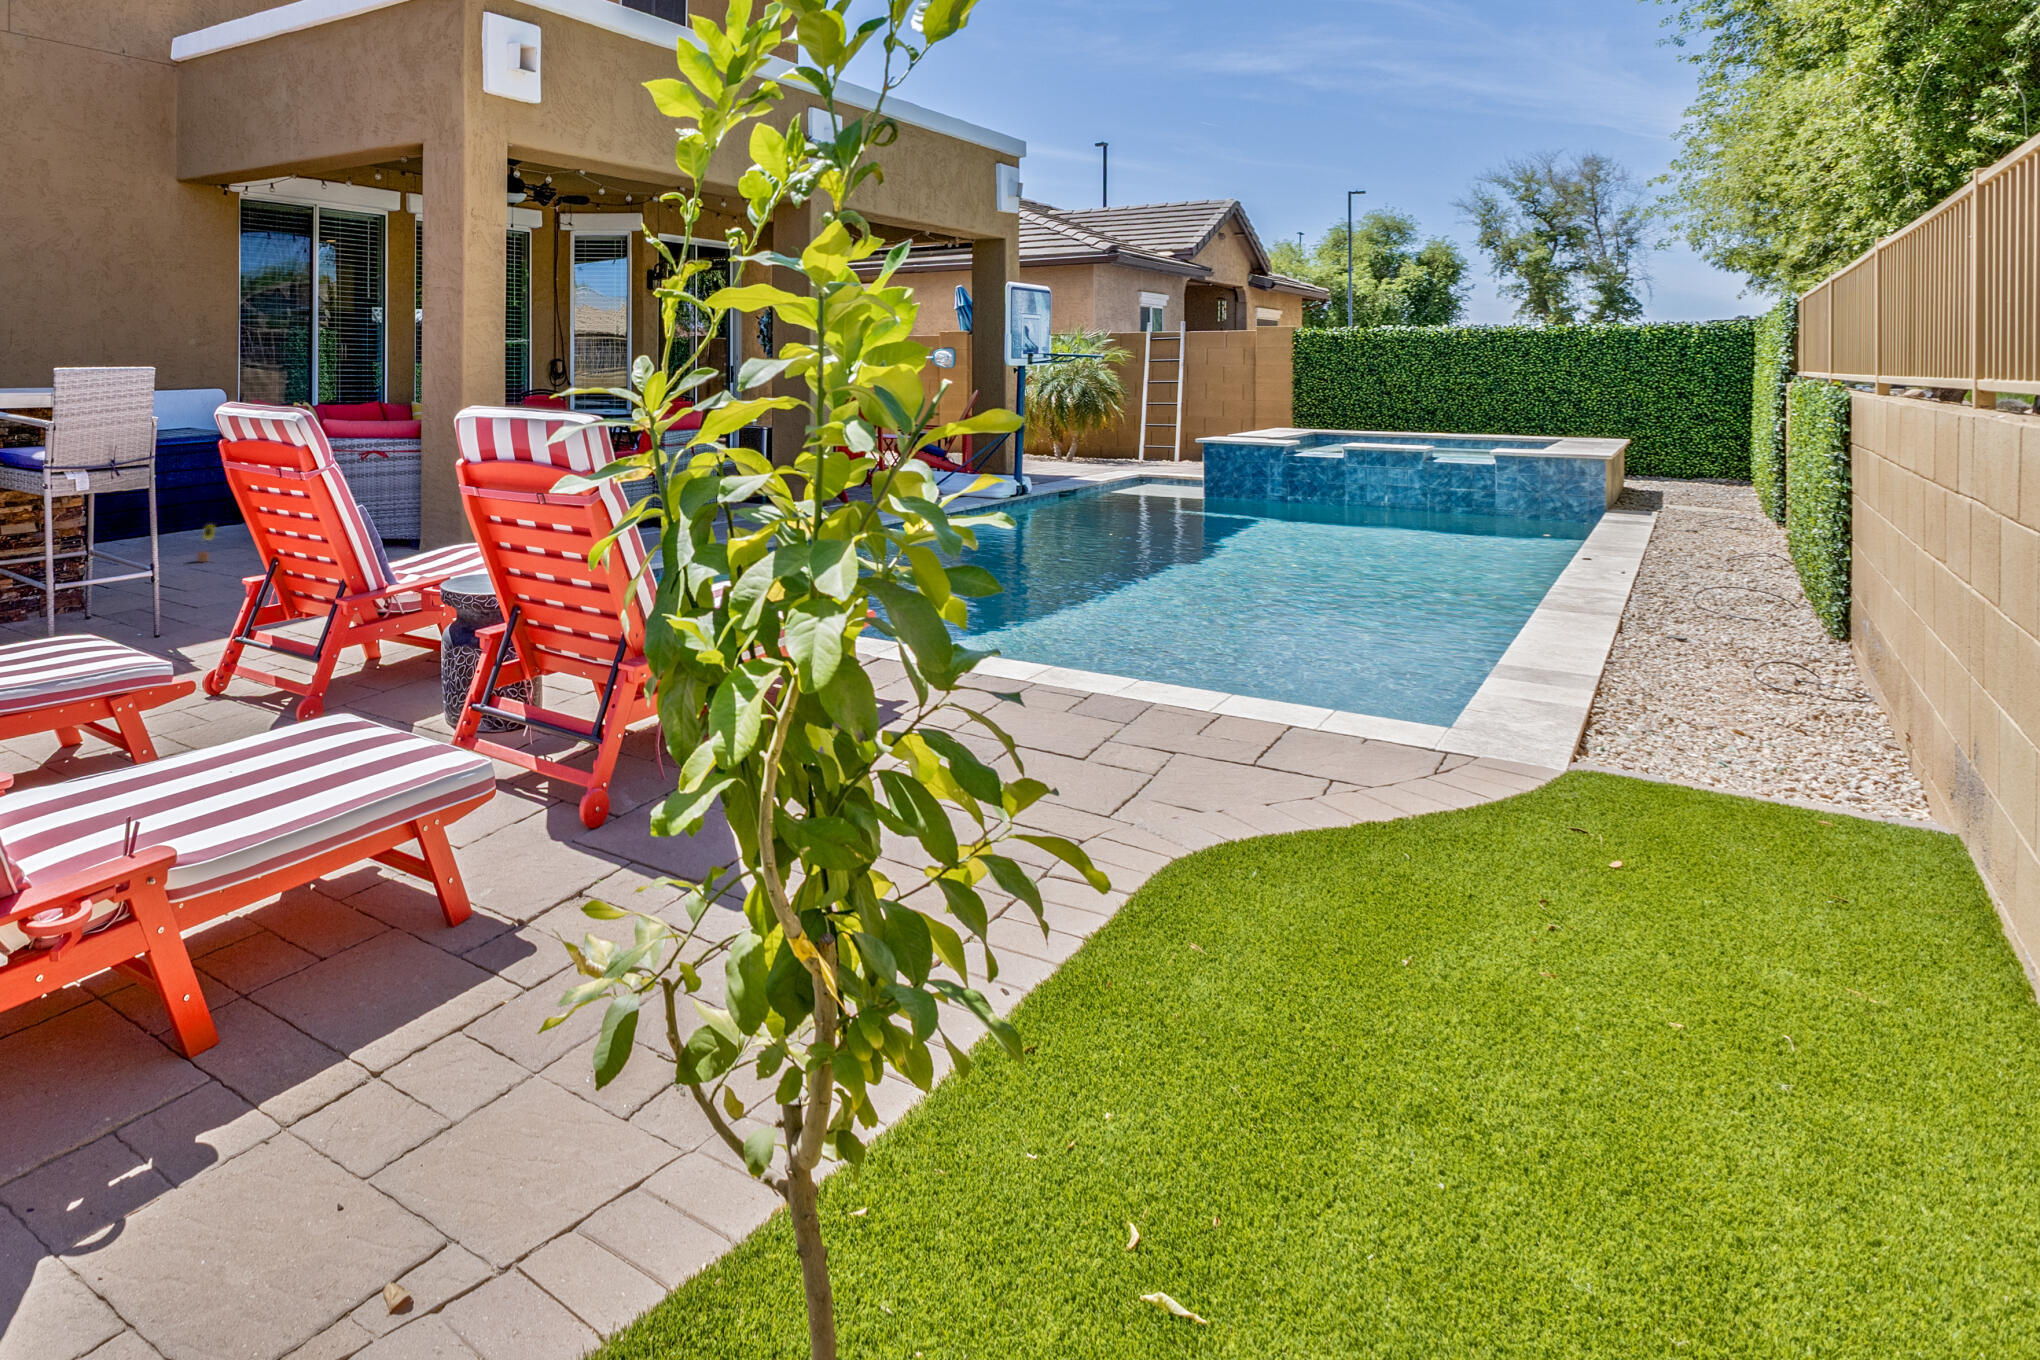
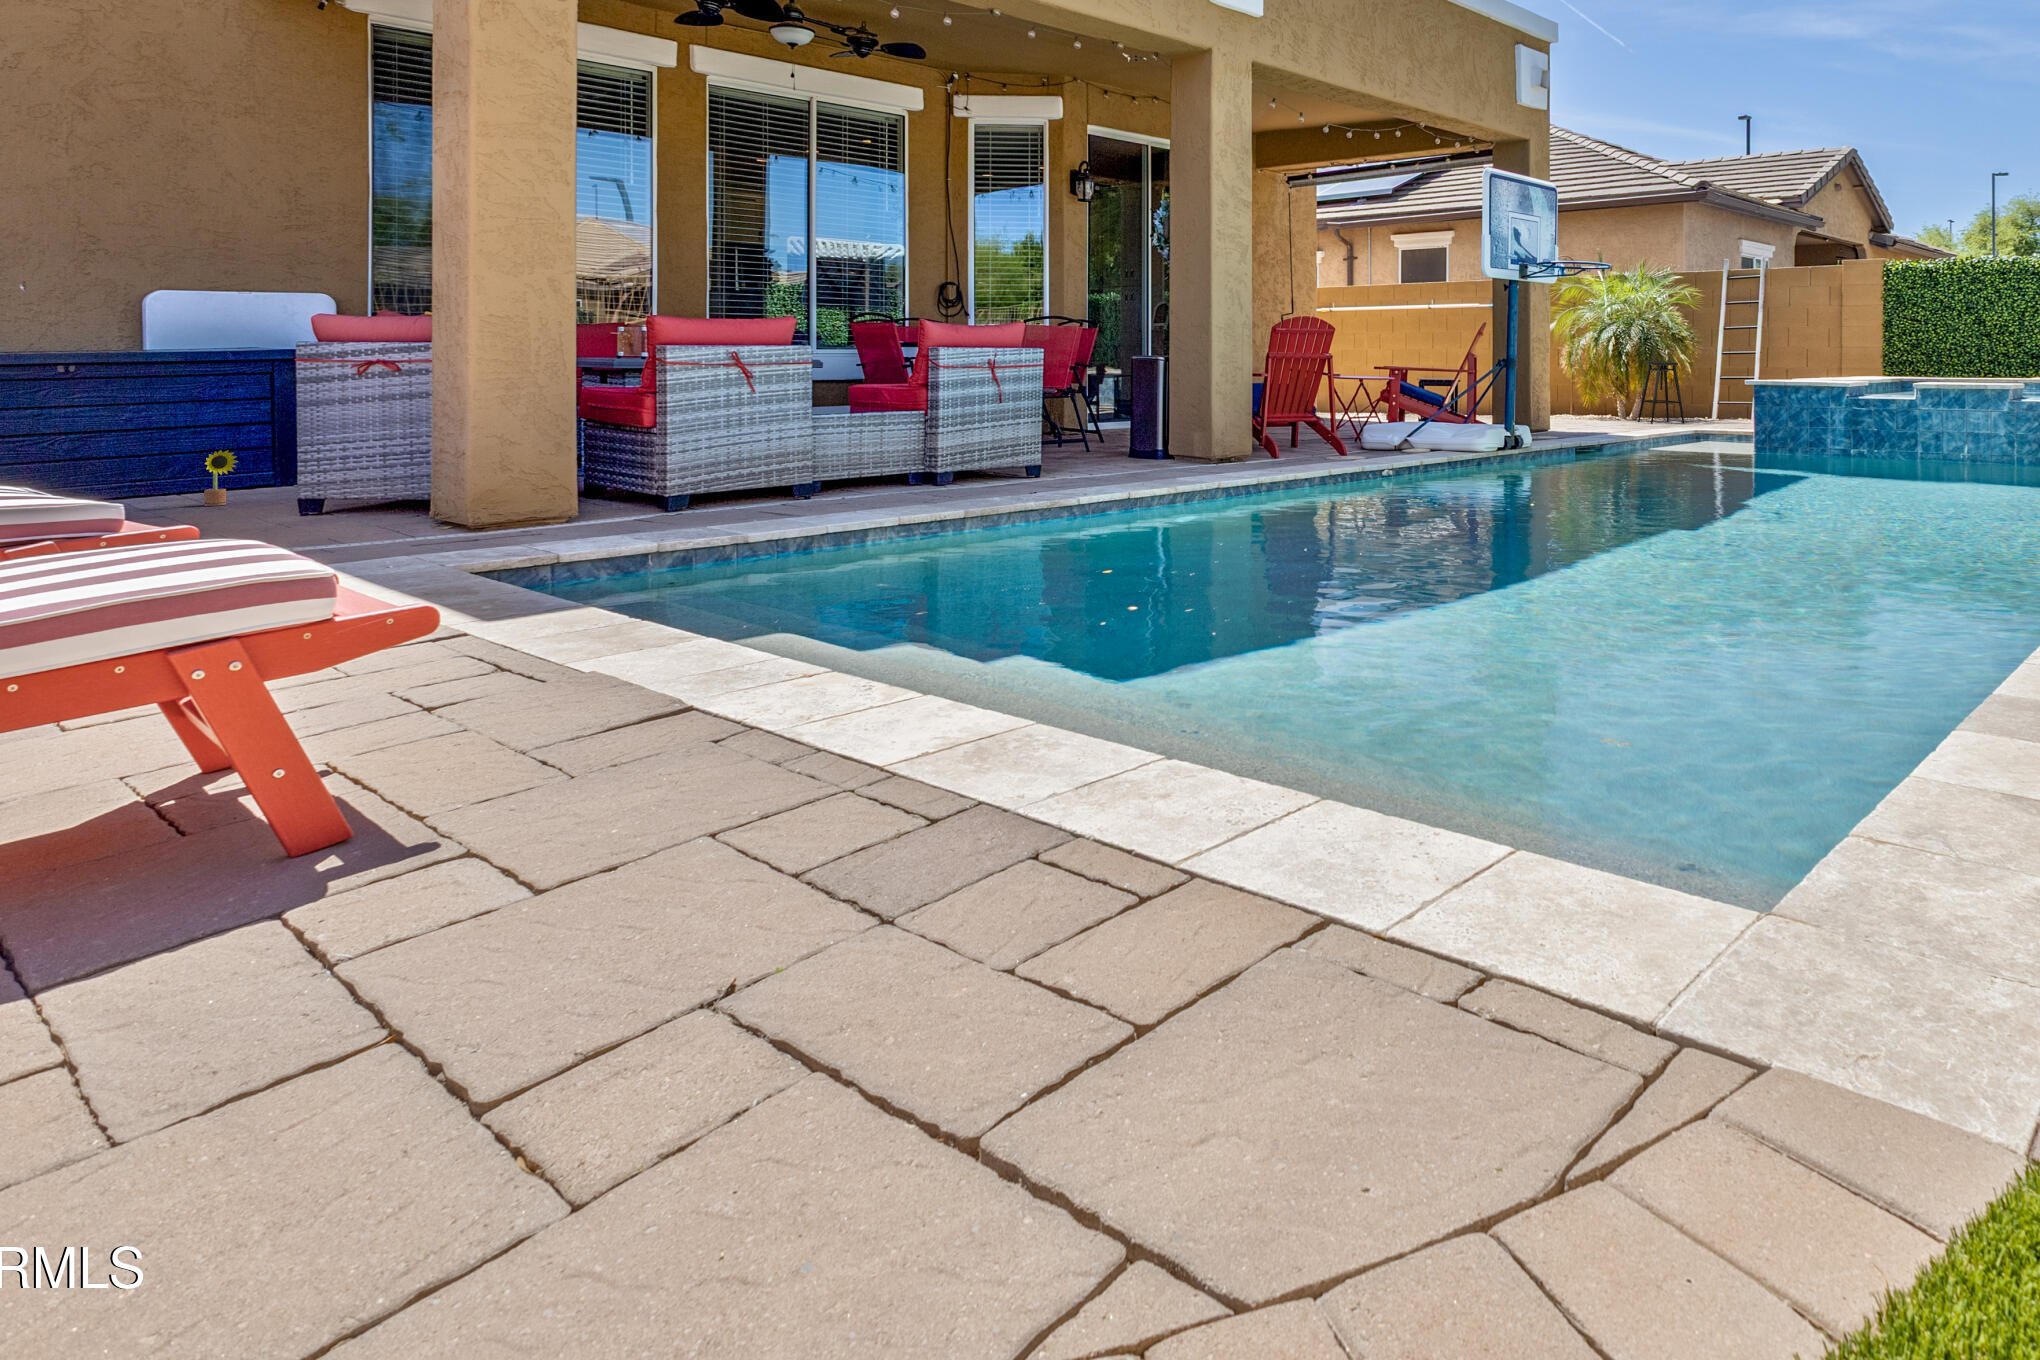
stool: none [1074,413,1118,469] -> present [1638,361,1684,424]

